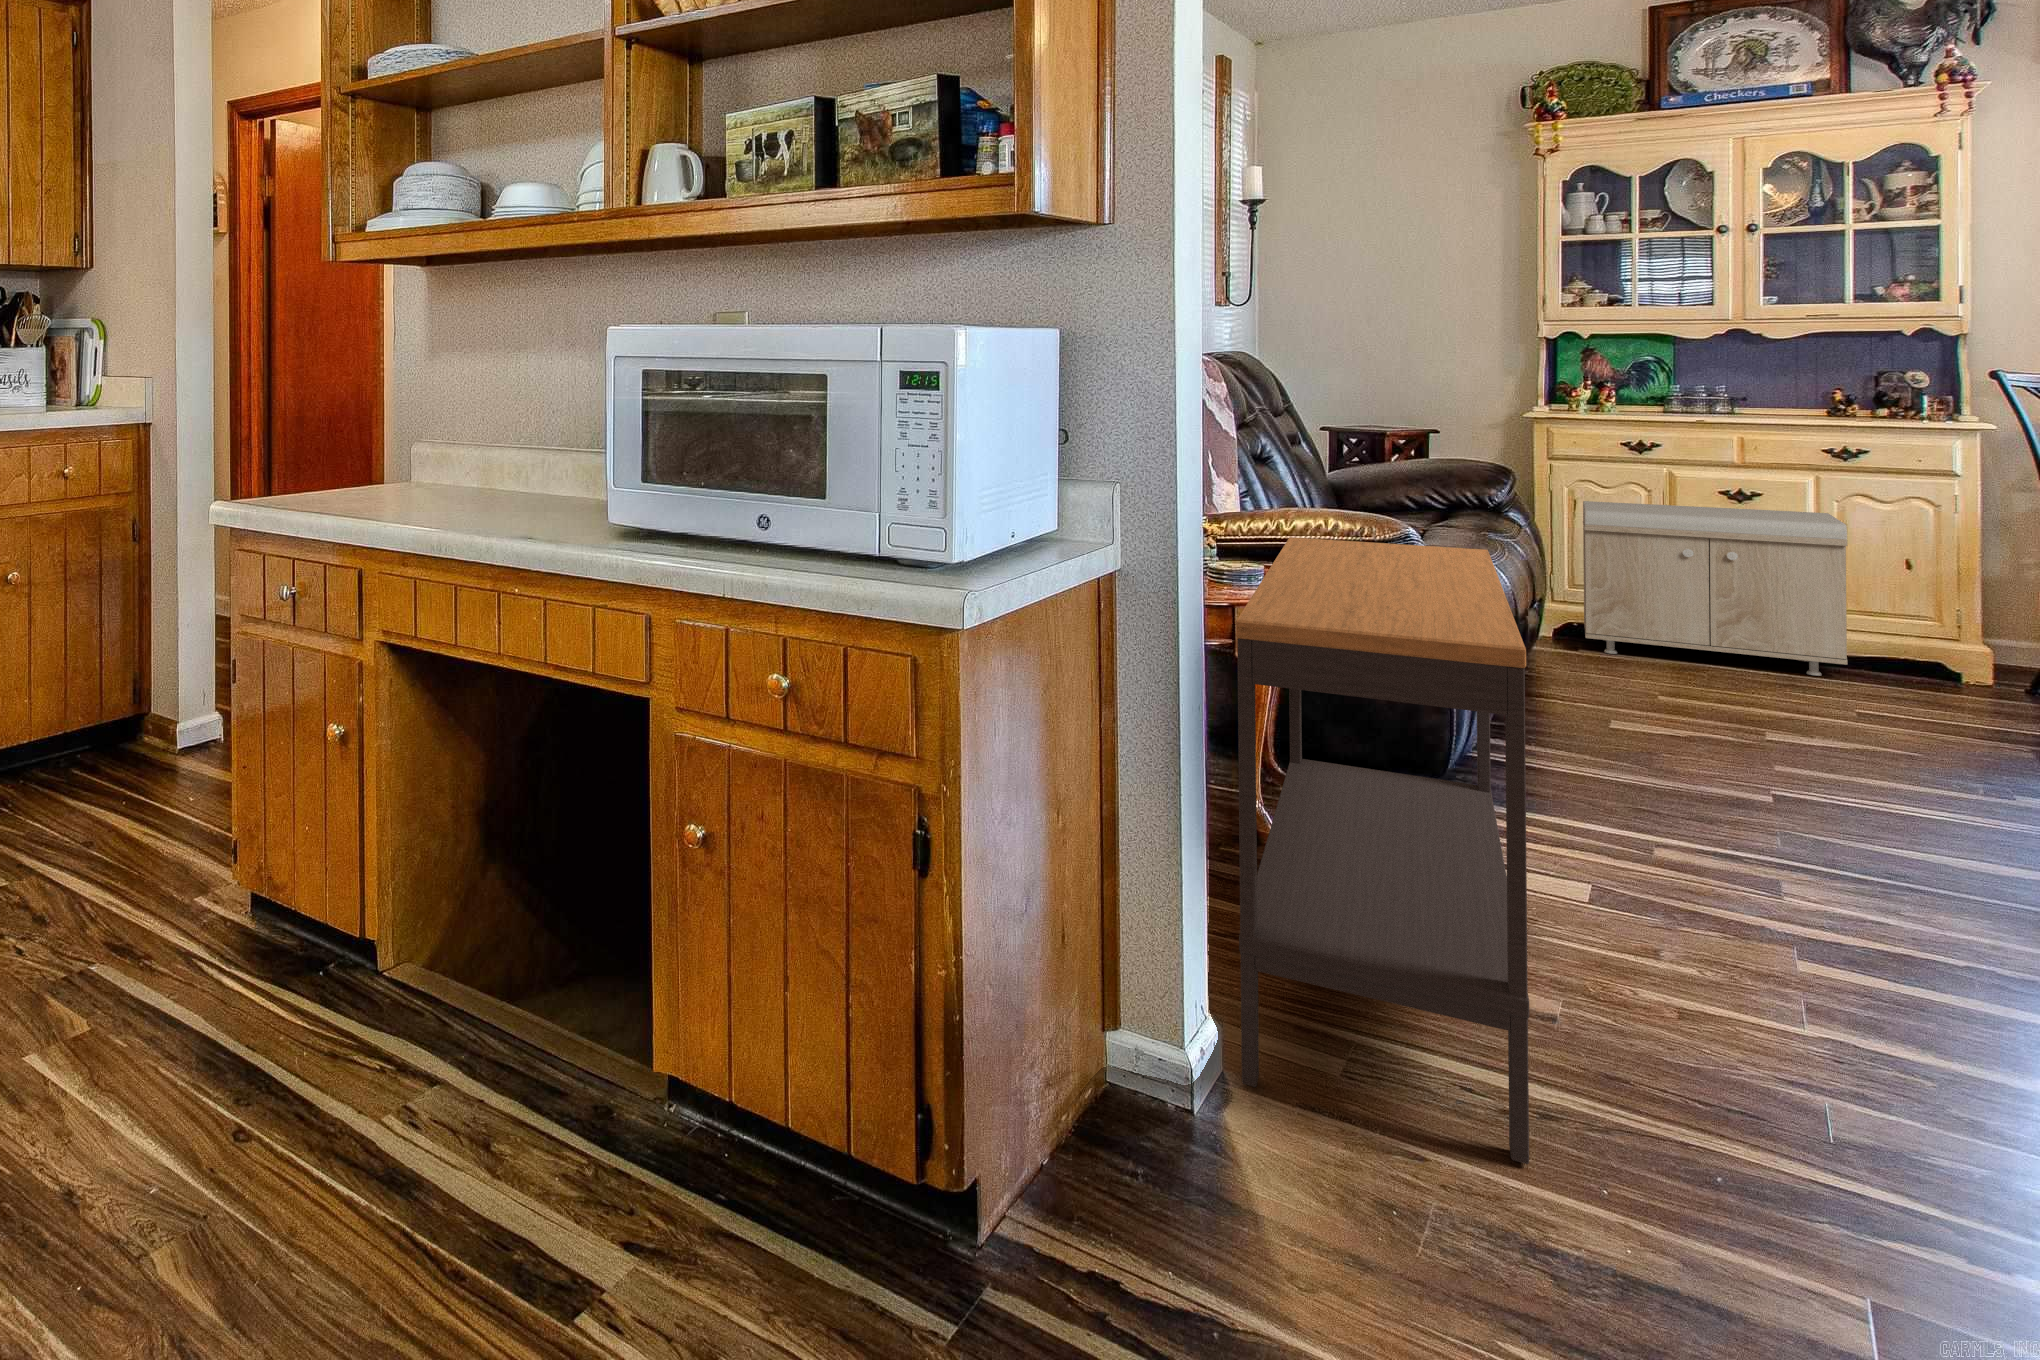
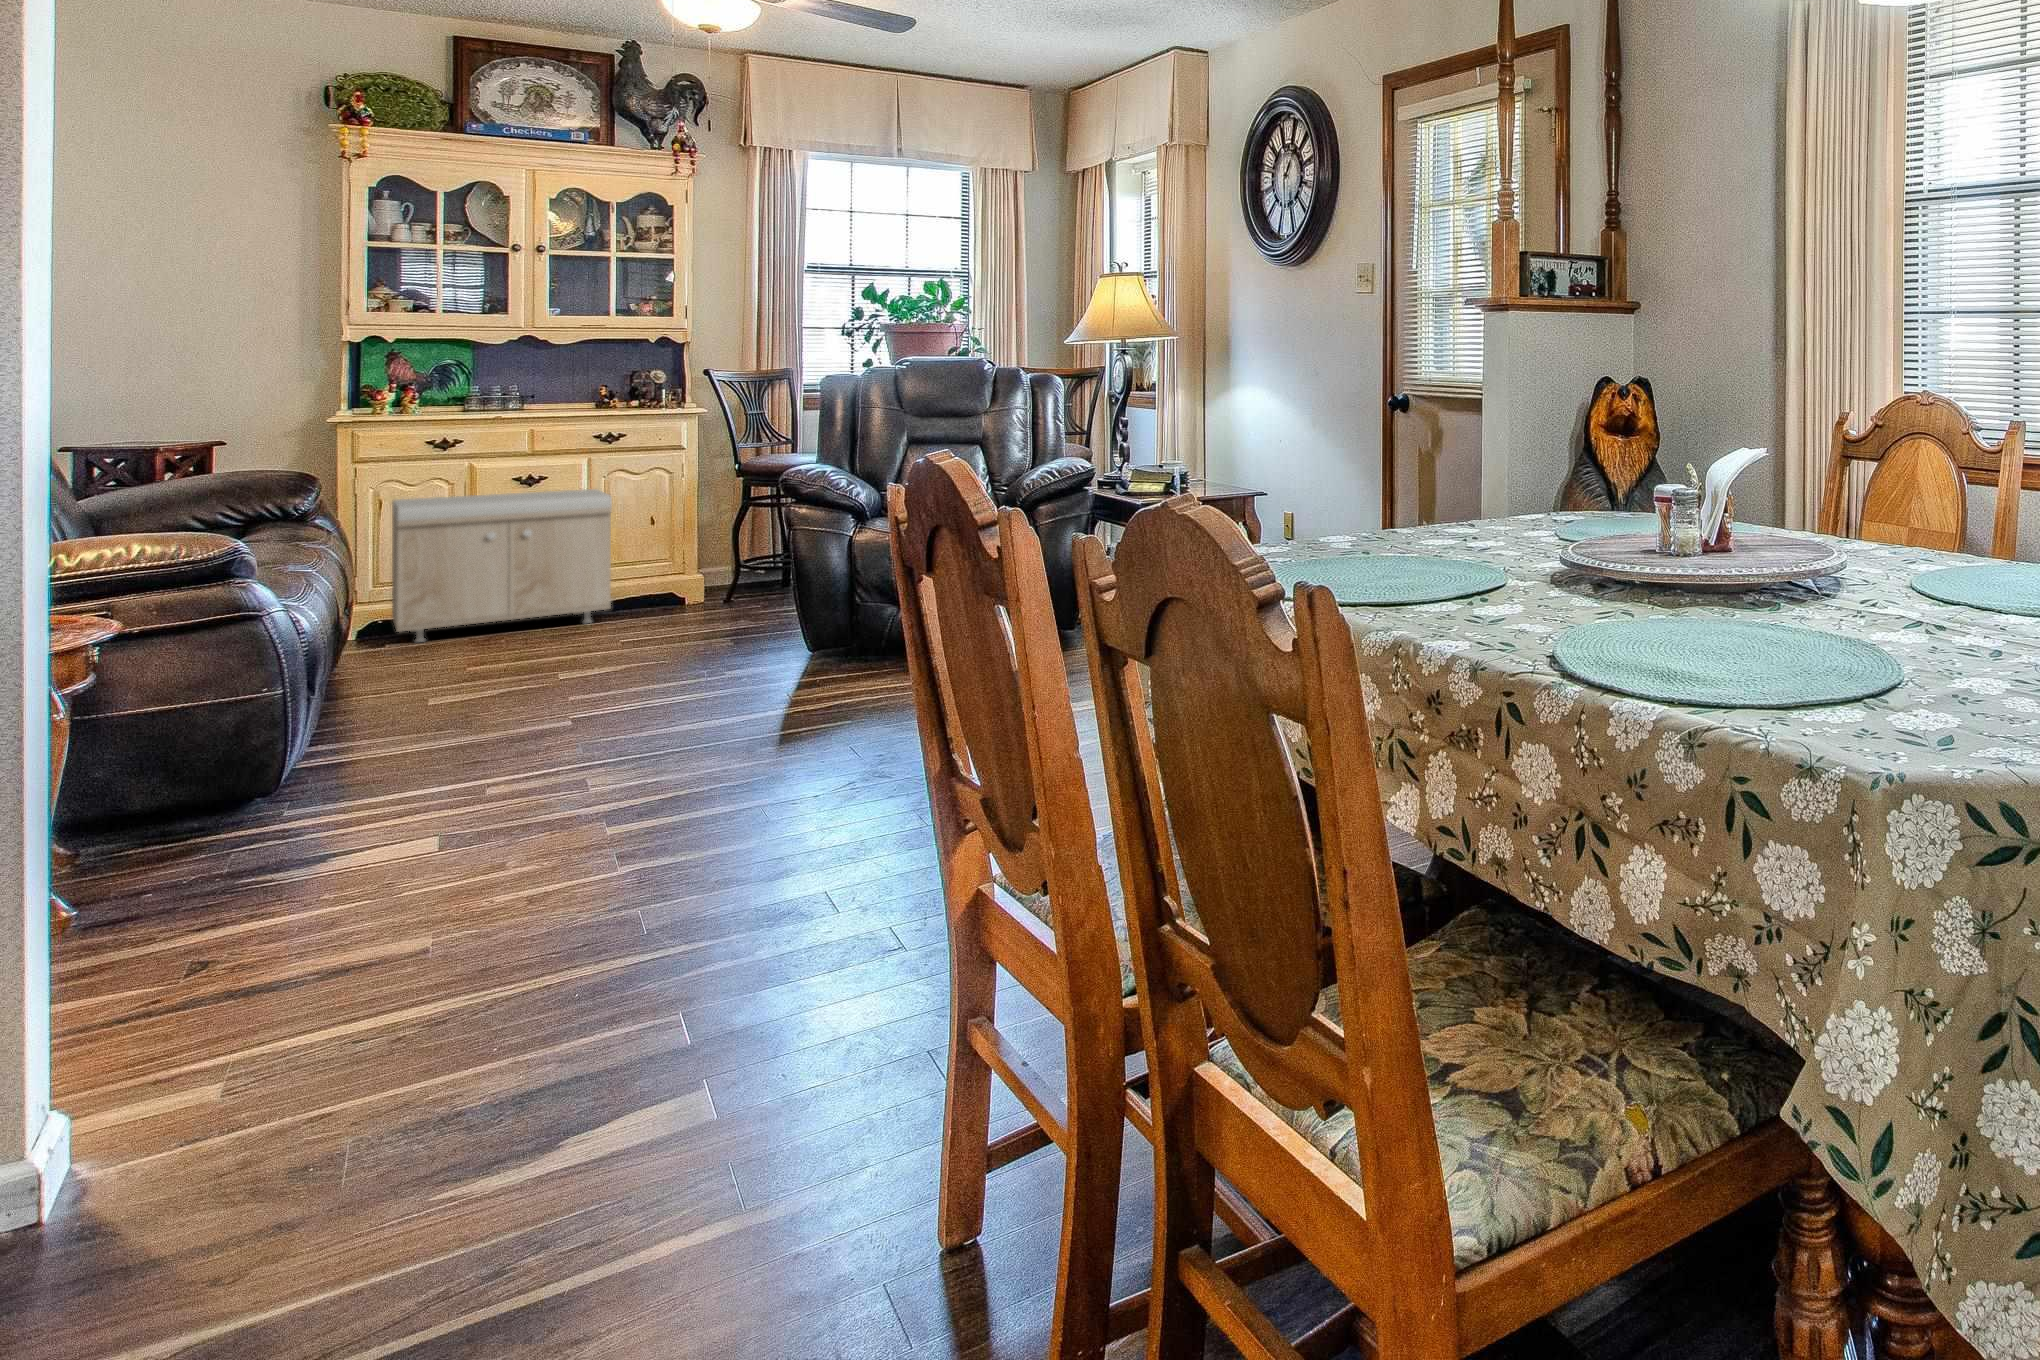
console table: present [1236,537,1529,1164] -> none [94,539,434,1171]

